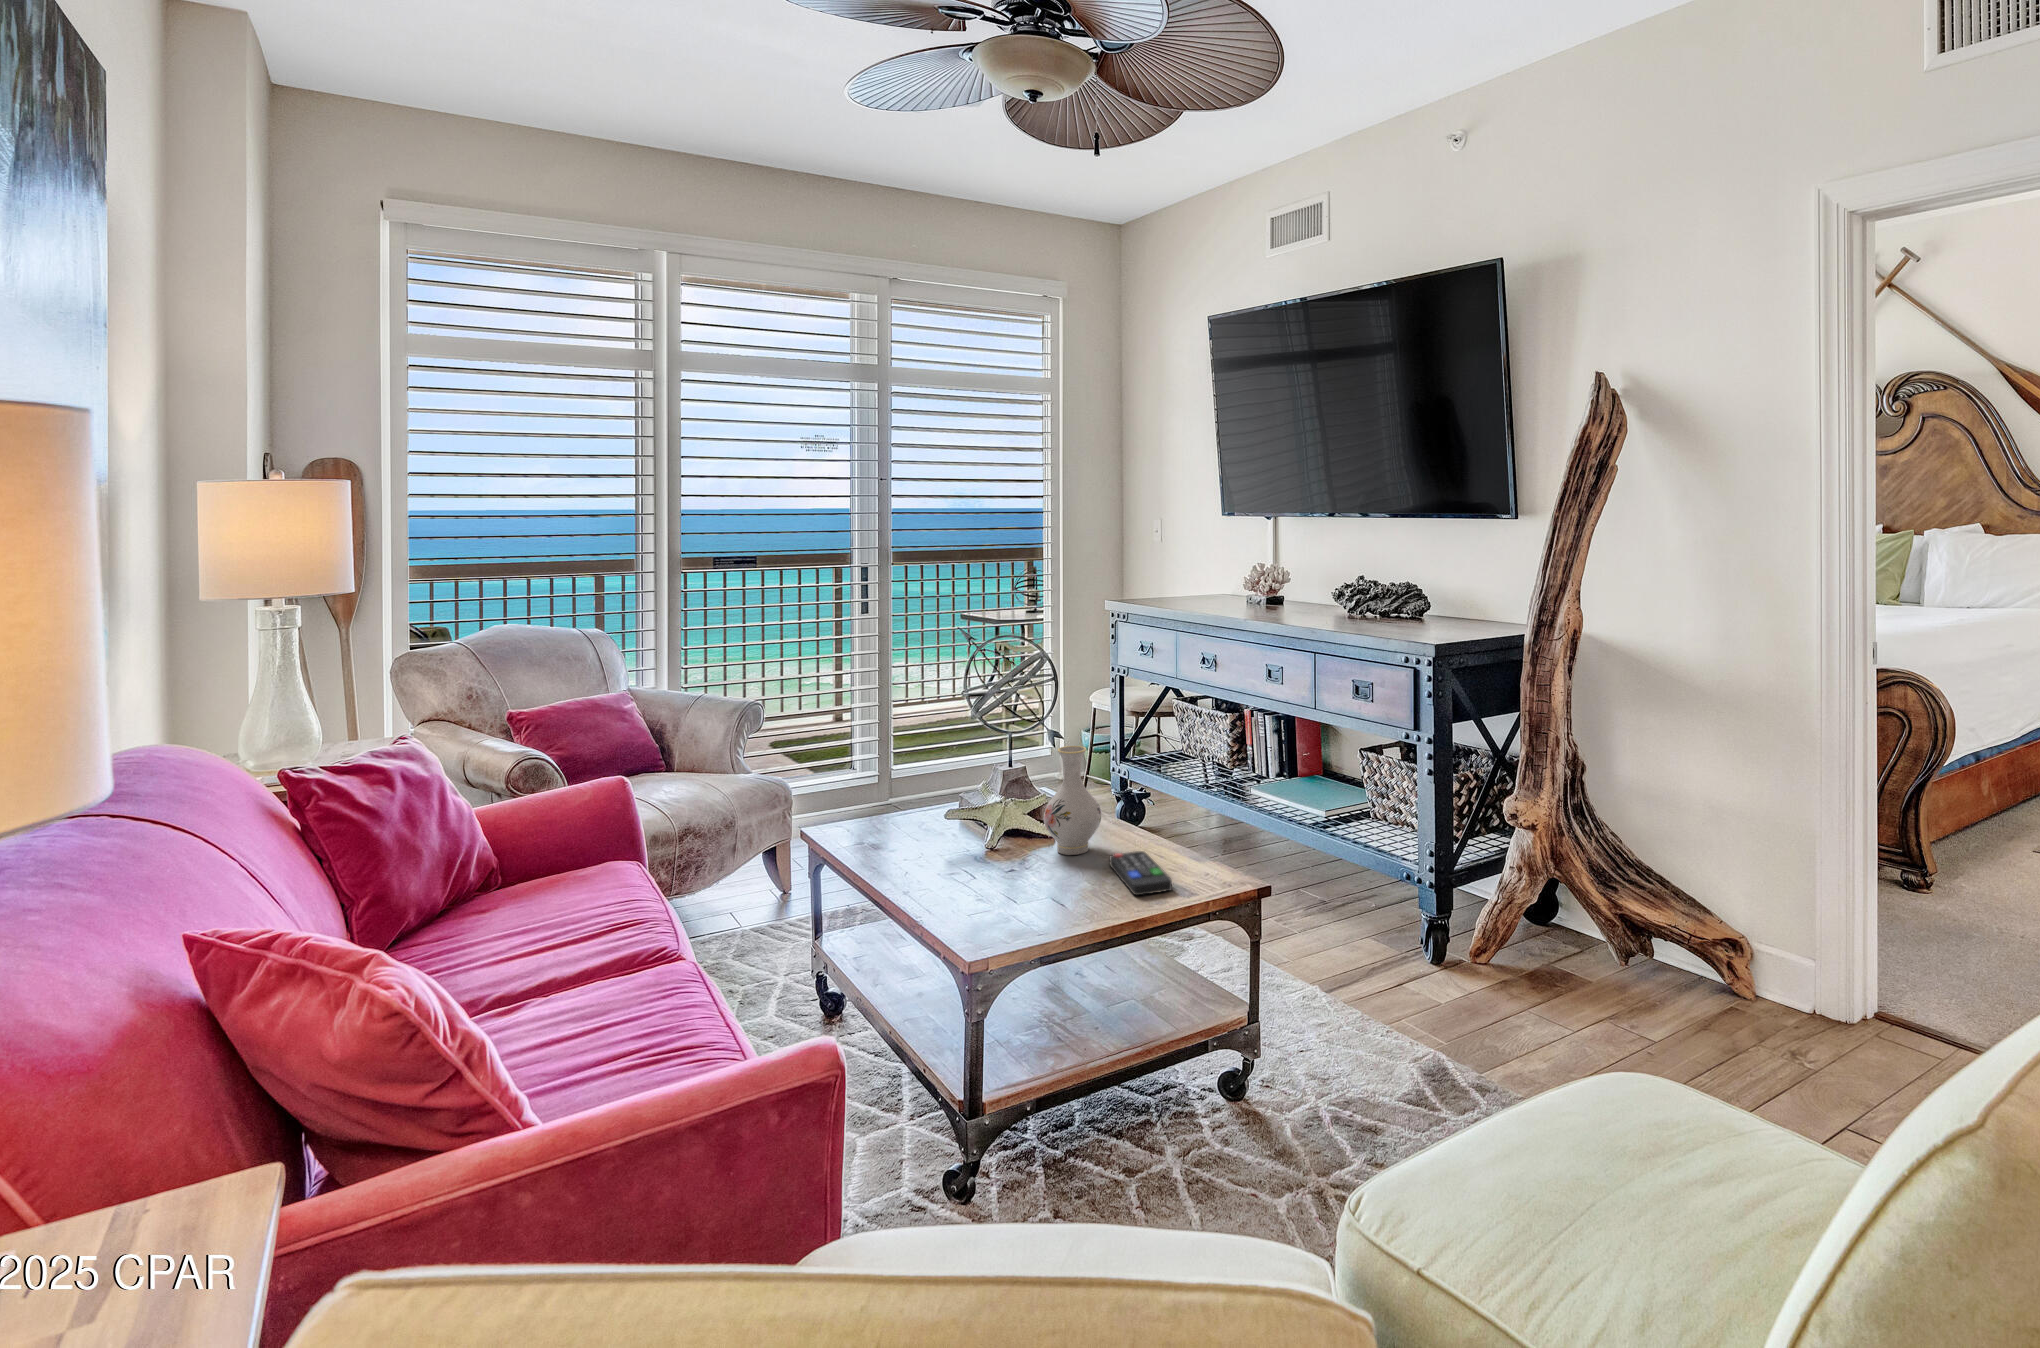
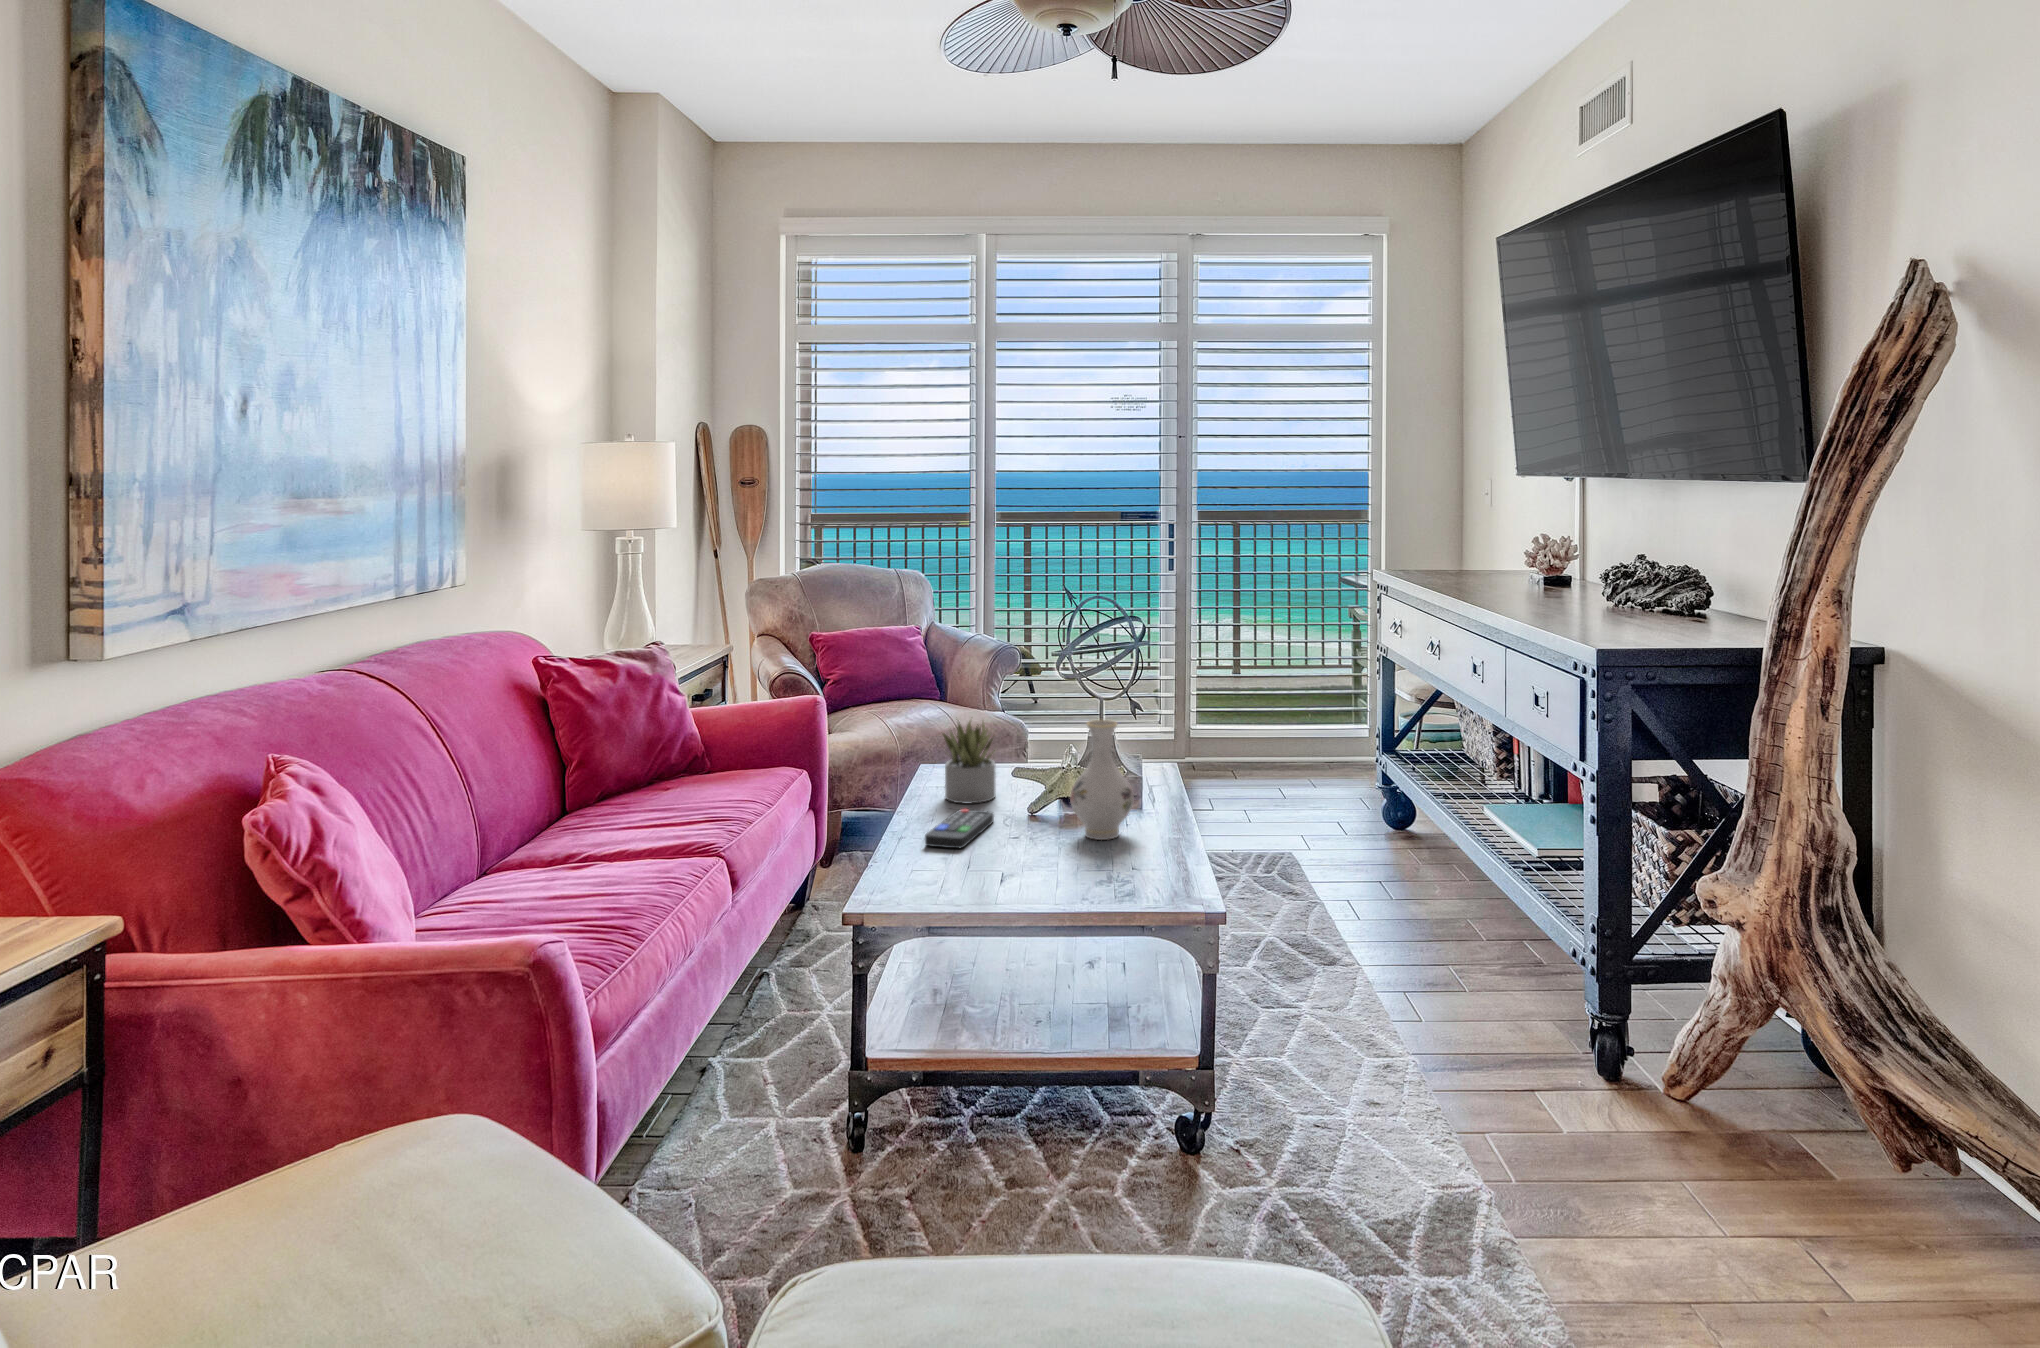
succulent plant: none [865,761,928,848] -> present [943,721,996,803]
remote control: present [1110,851,1172,895] -> present [925,809,994,848]

